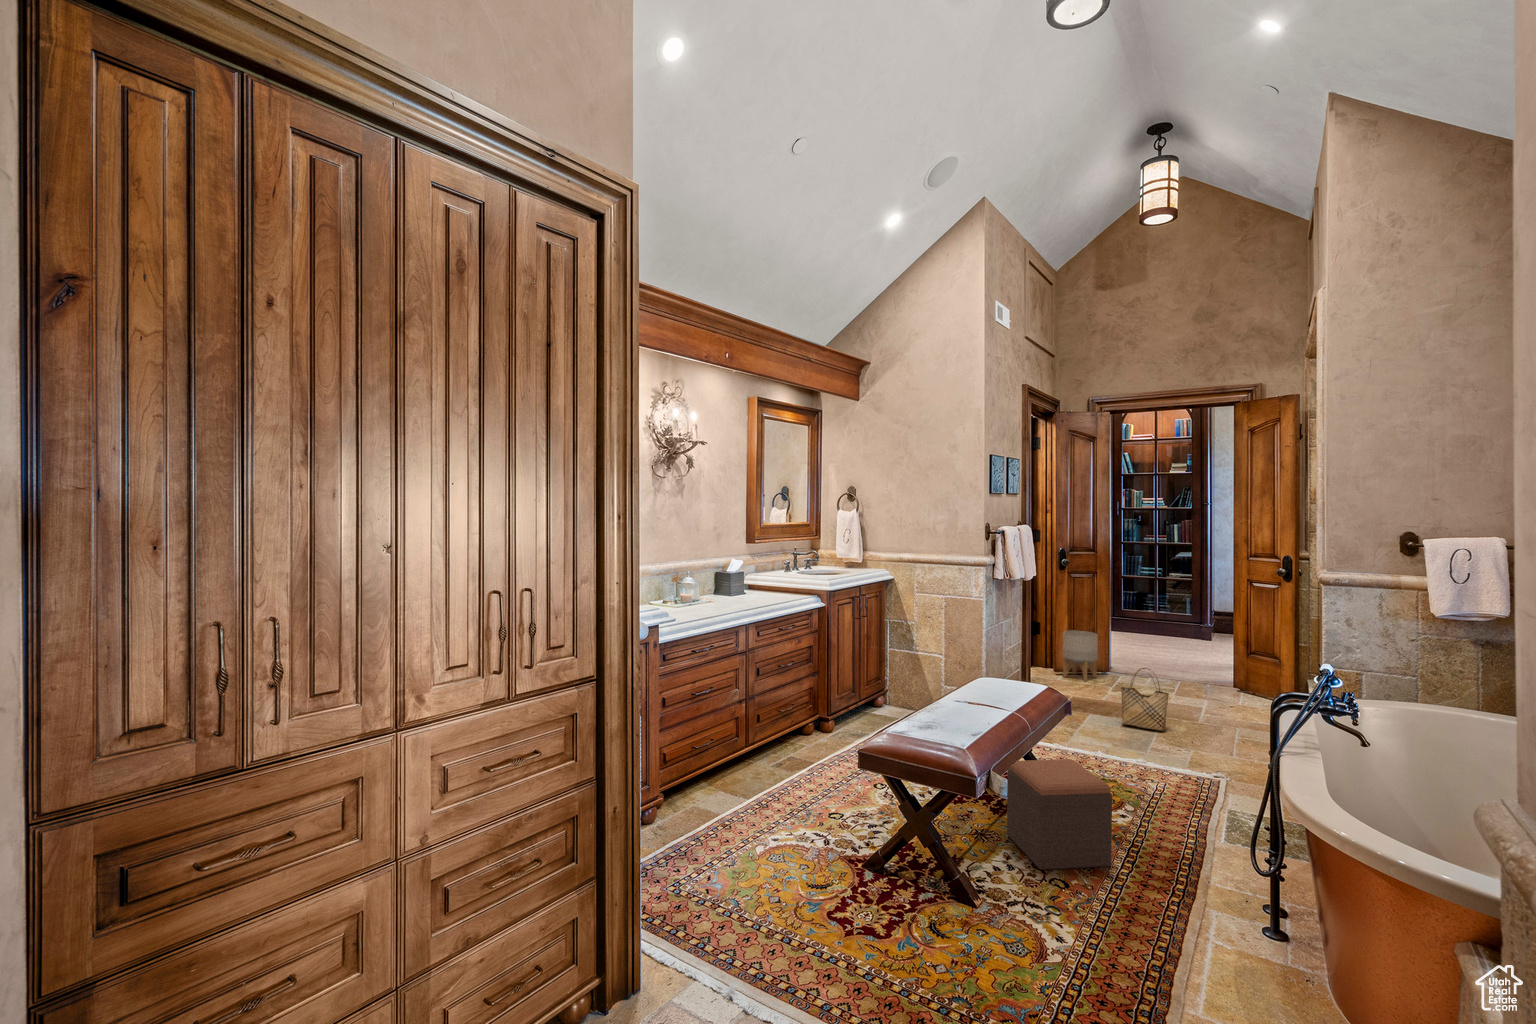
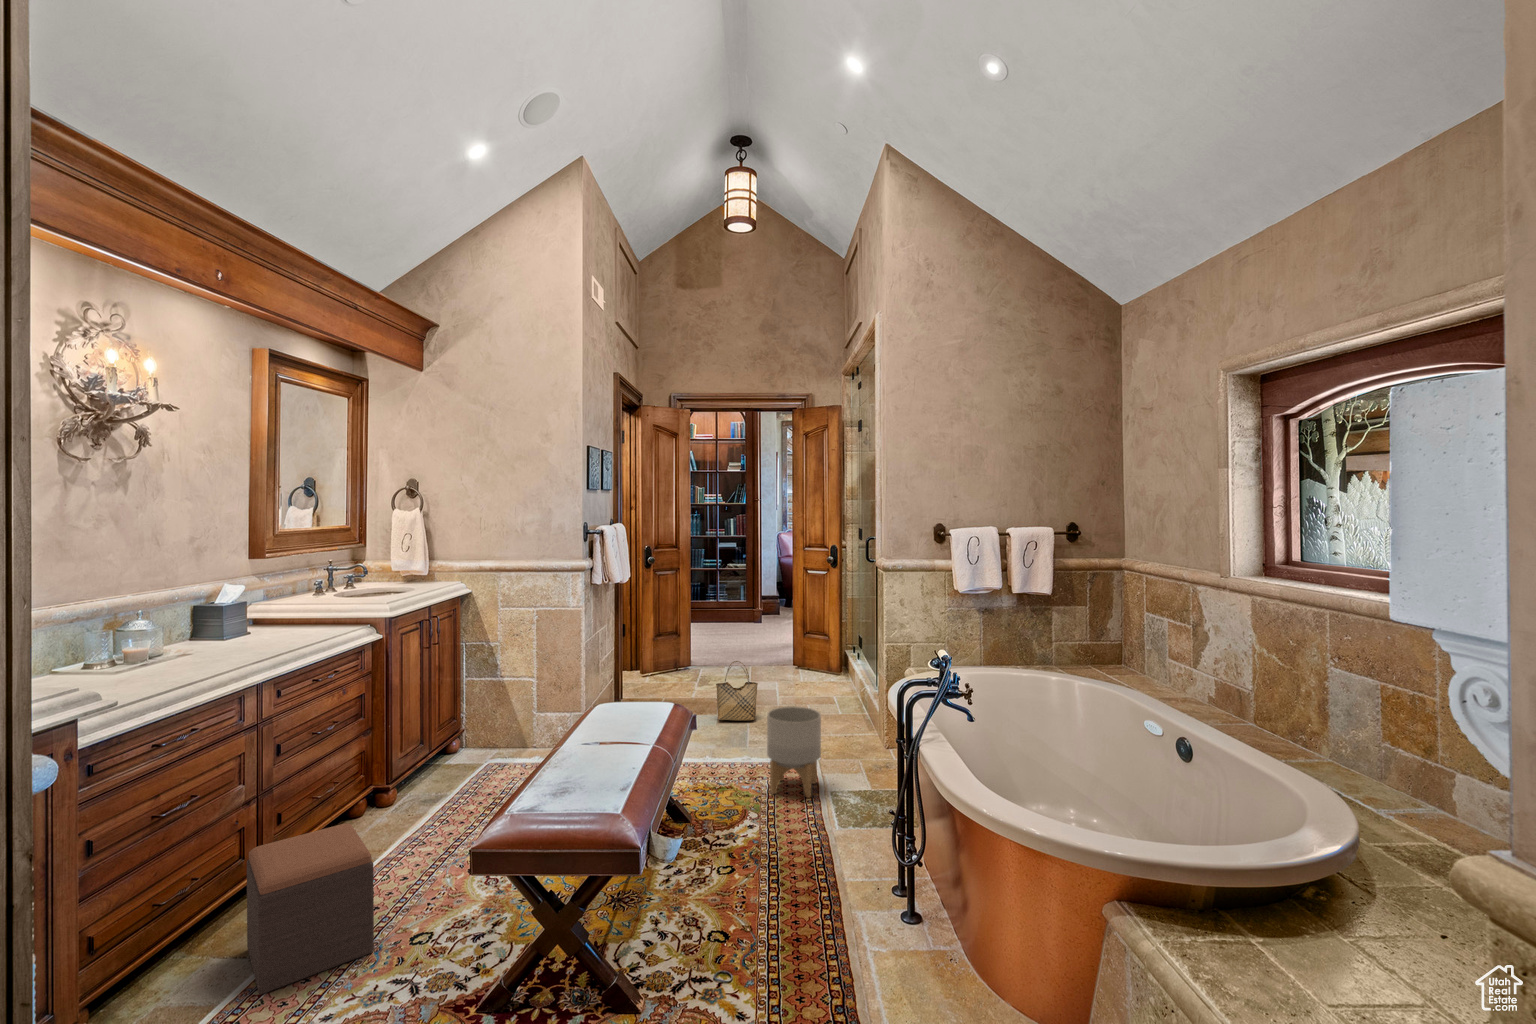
planter: present [1063,631,1098,682] -> present [767,706,821,798]
footstool: present [1007,759,1112,870] -> present [247,823,374,994]

